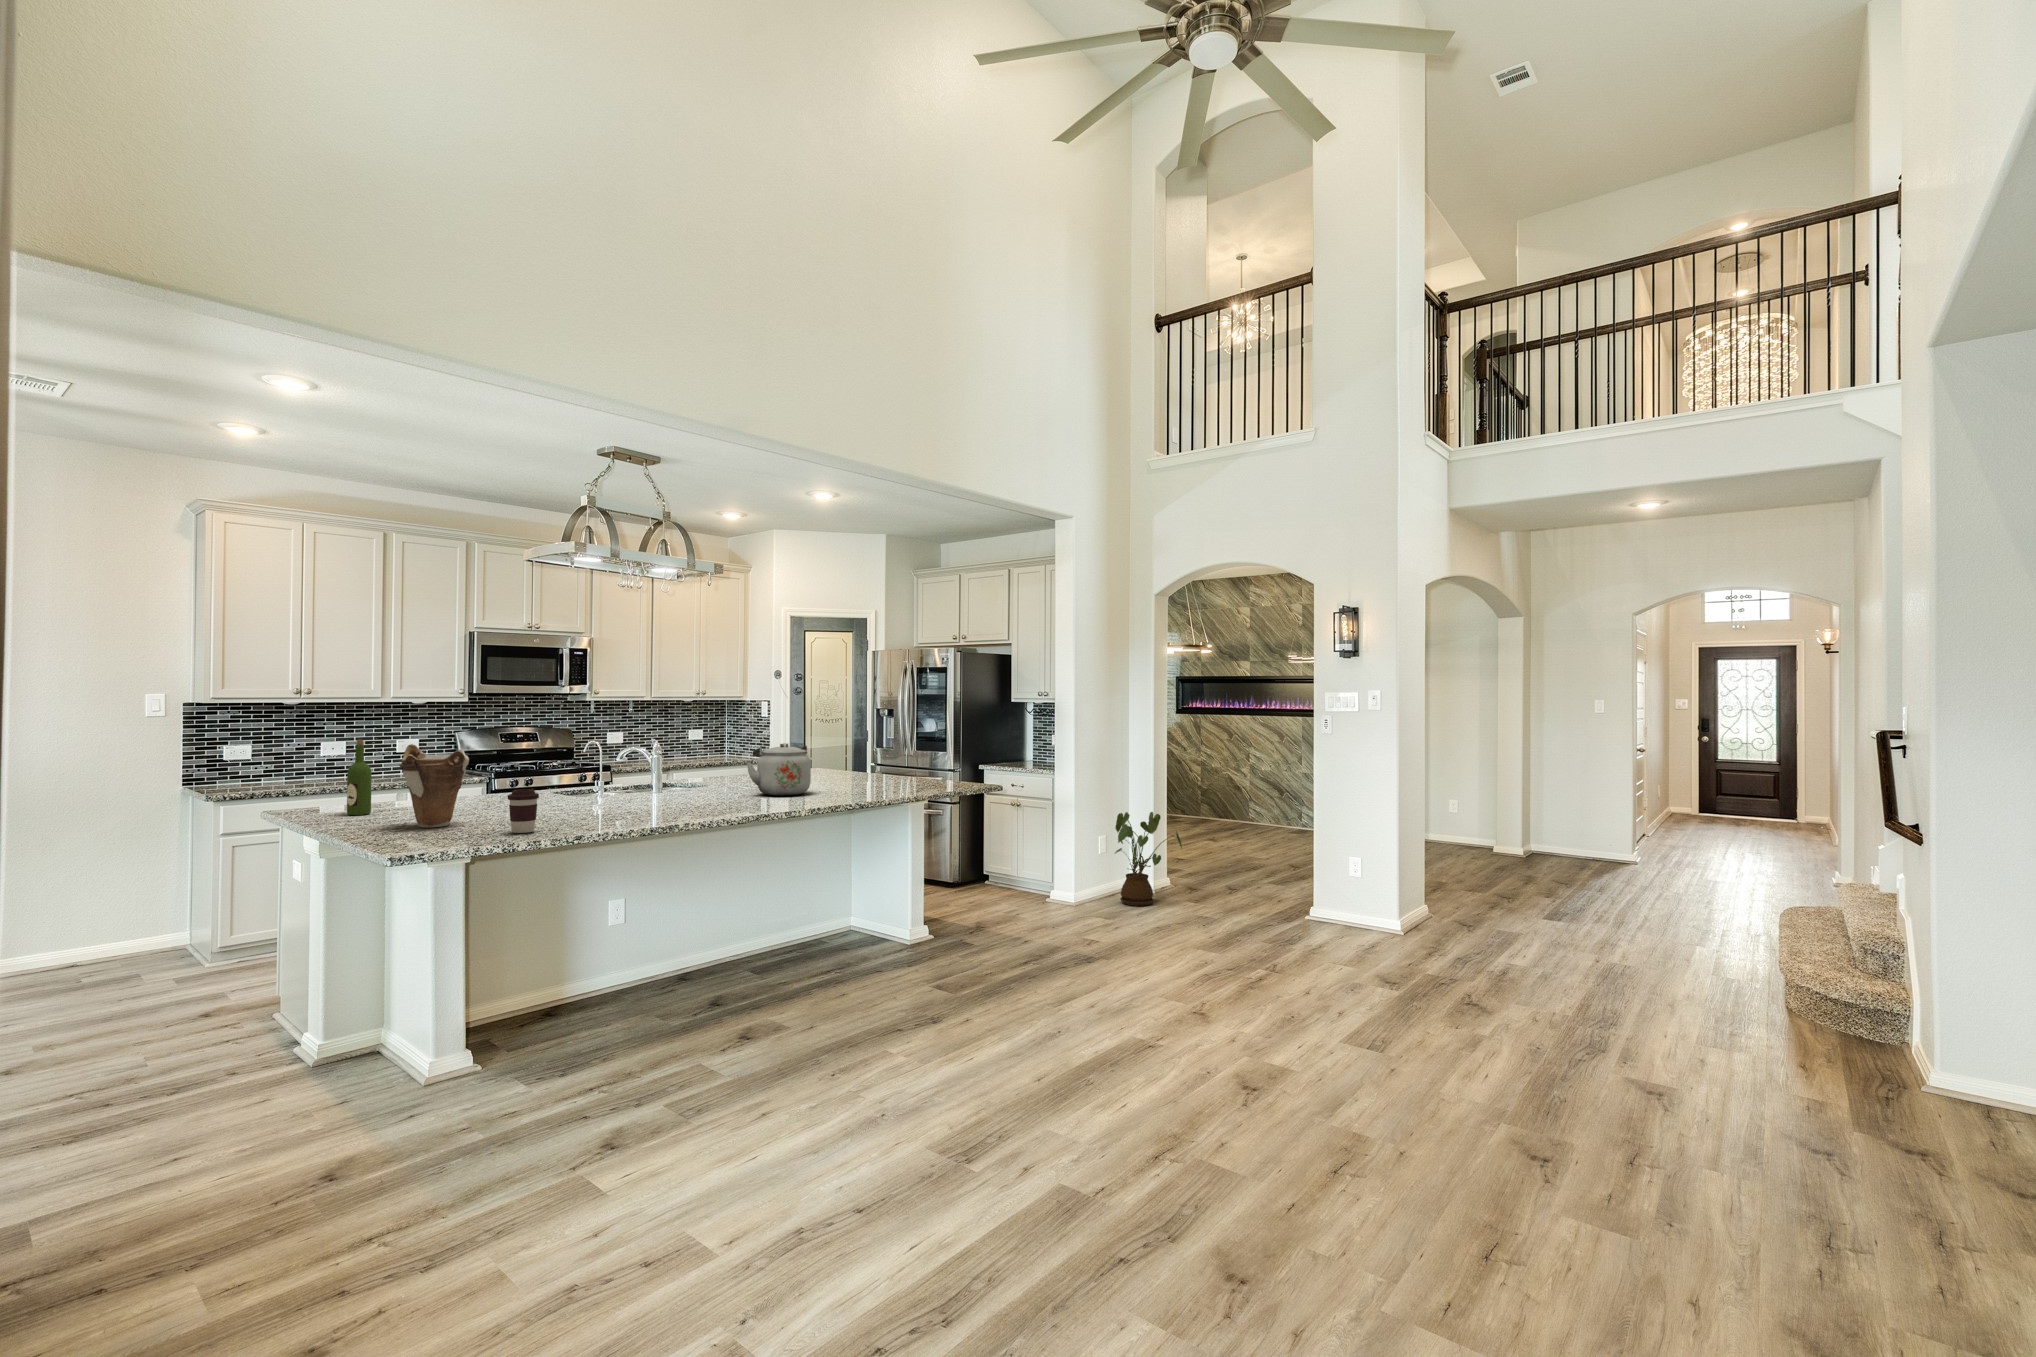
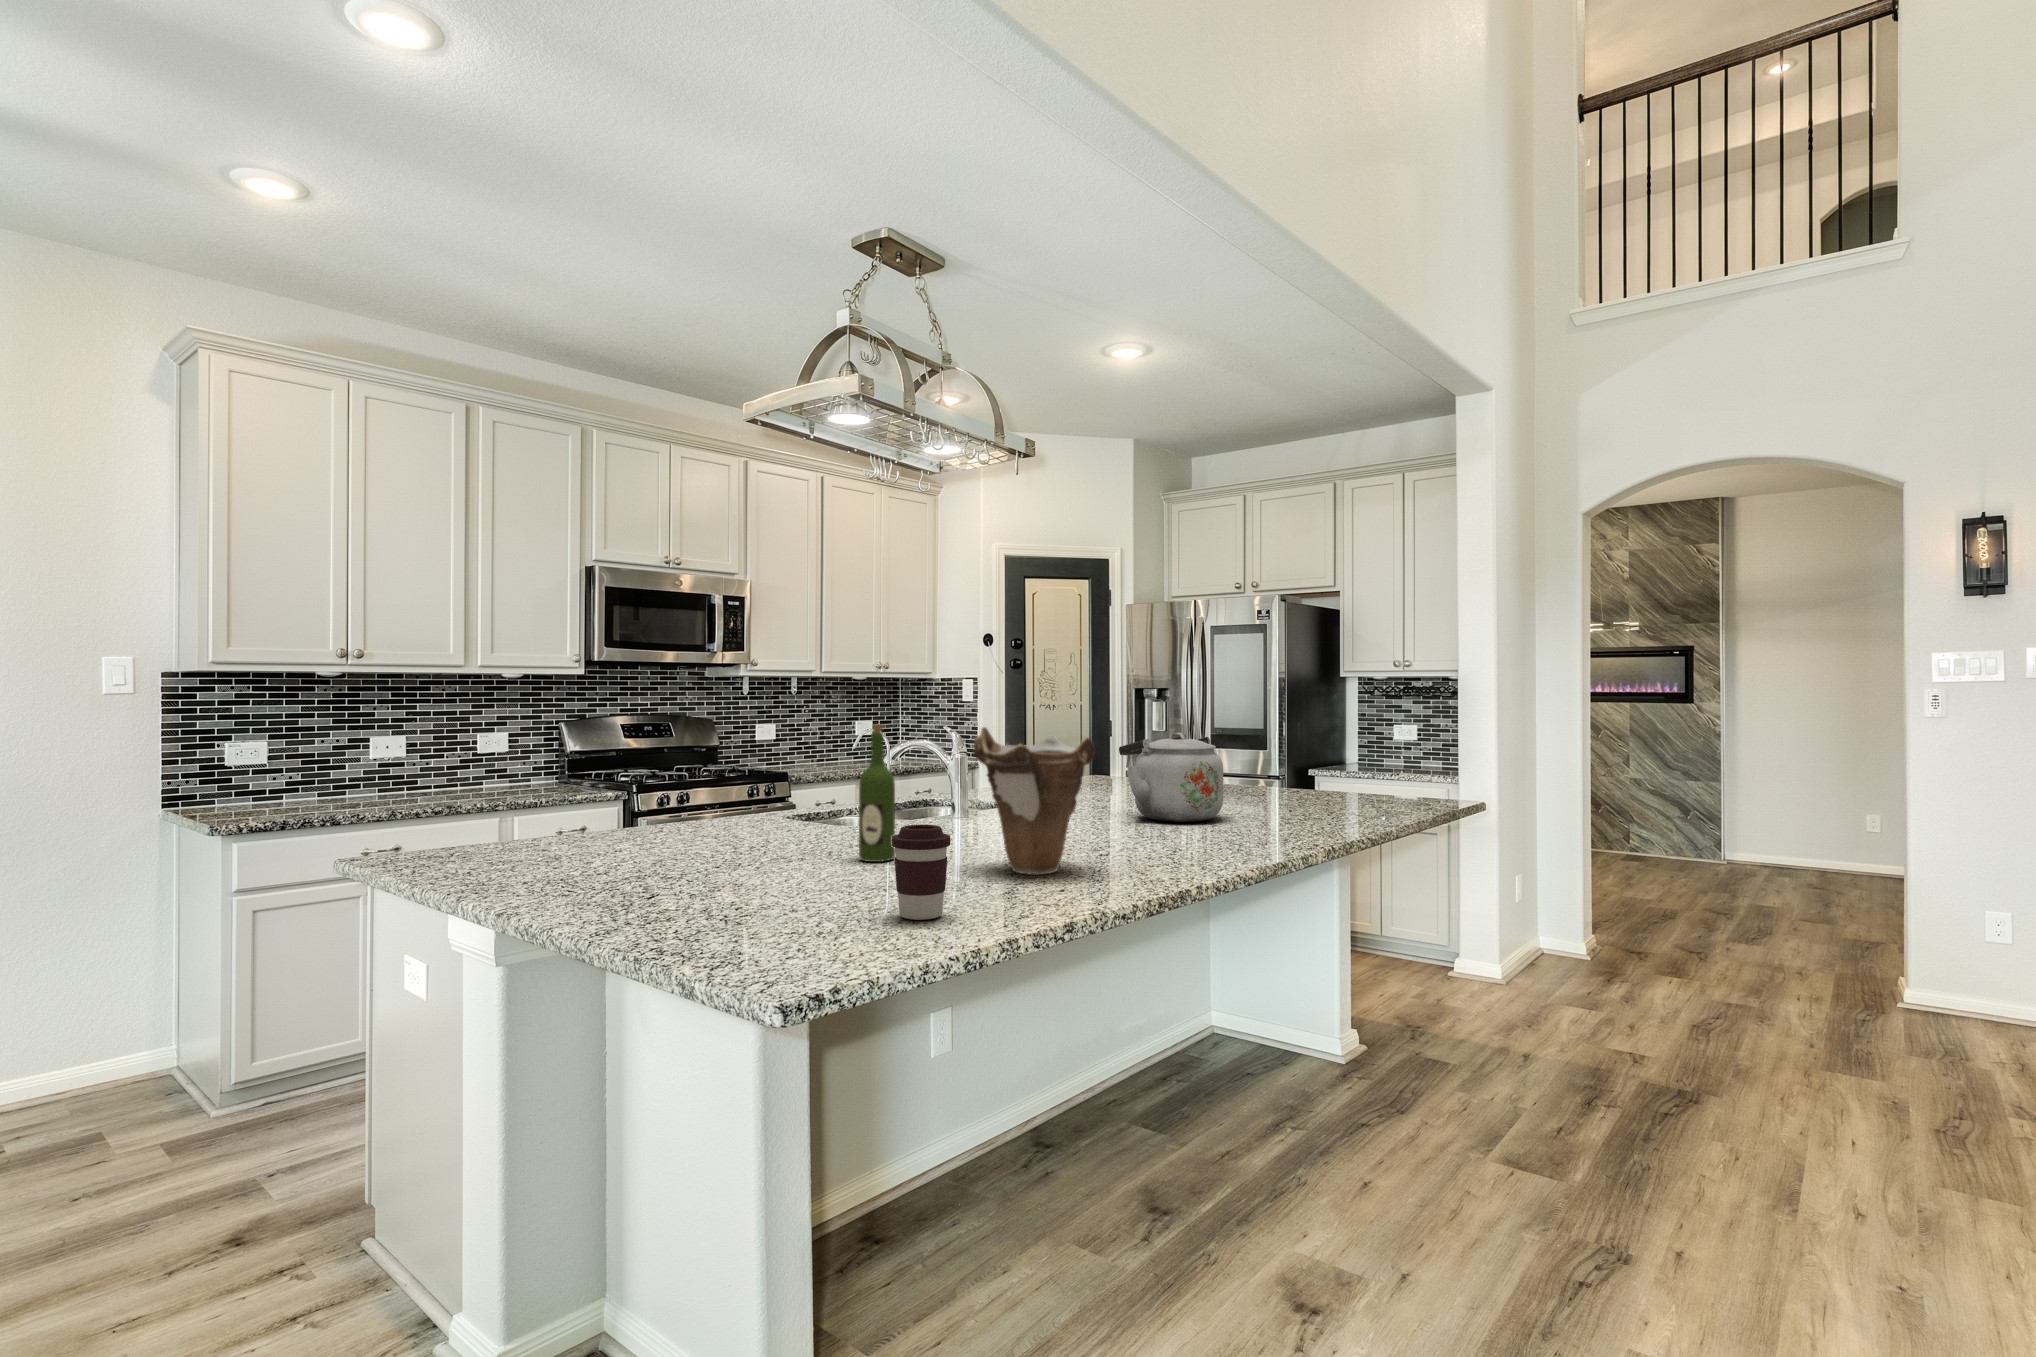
wine bottle: present [347,740,371,815] -> present [859,724,895,862]
vase: present [399,744,469,827] -> present [973,727,1095,875]
house plant: present [1115,812,1182,906] -> none [1536,836,1666,980]

